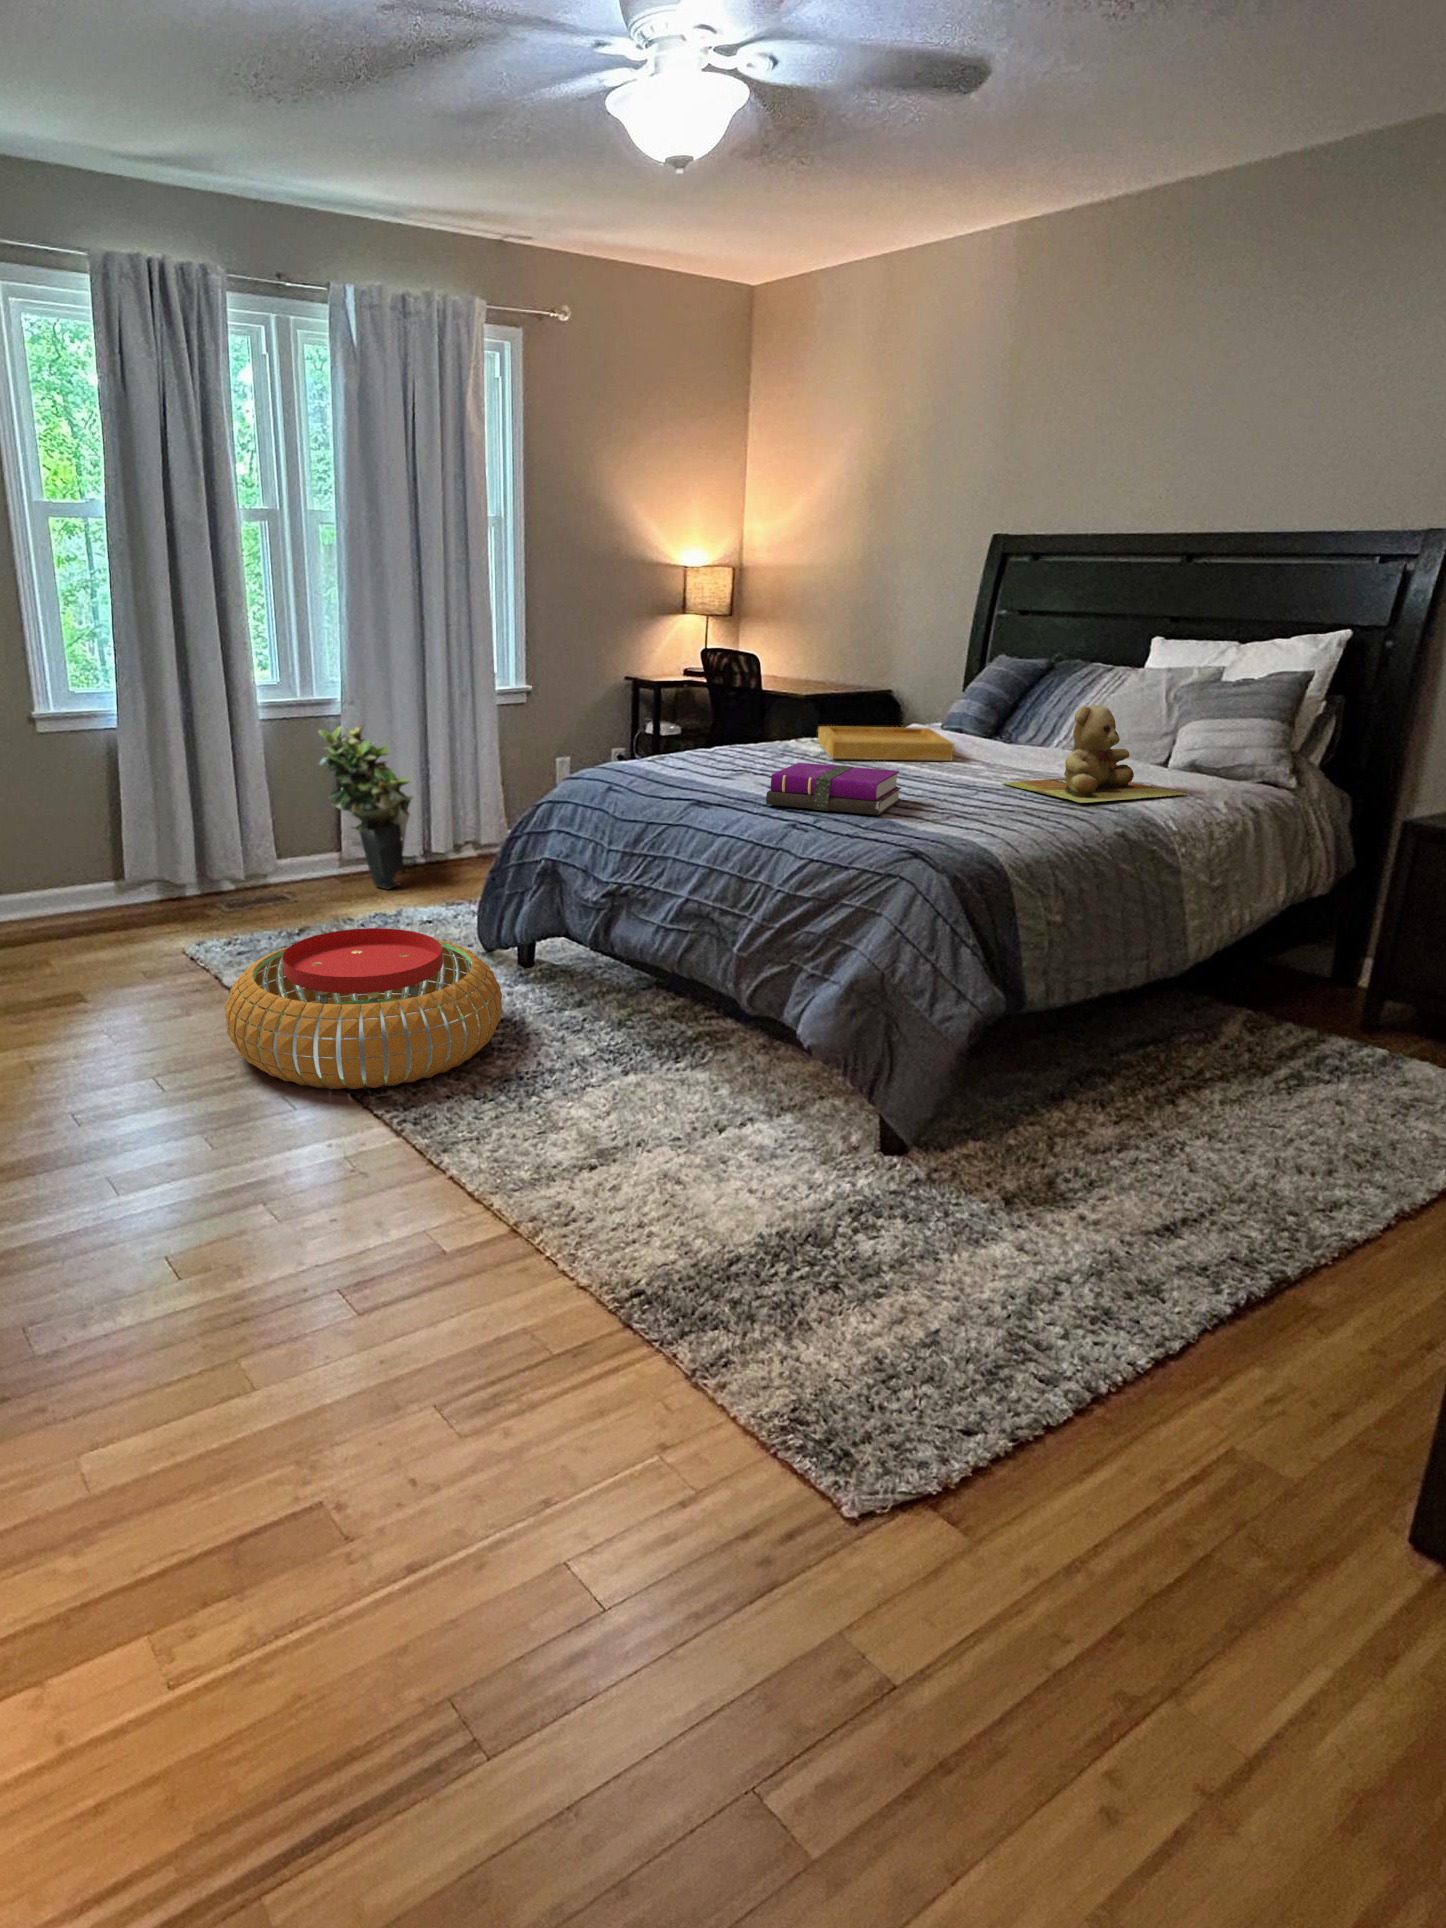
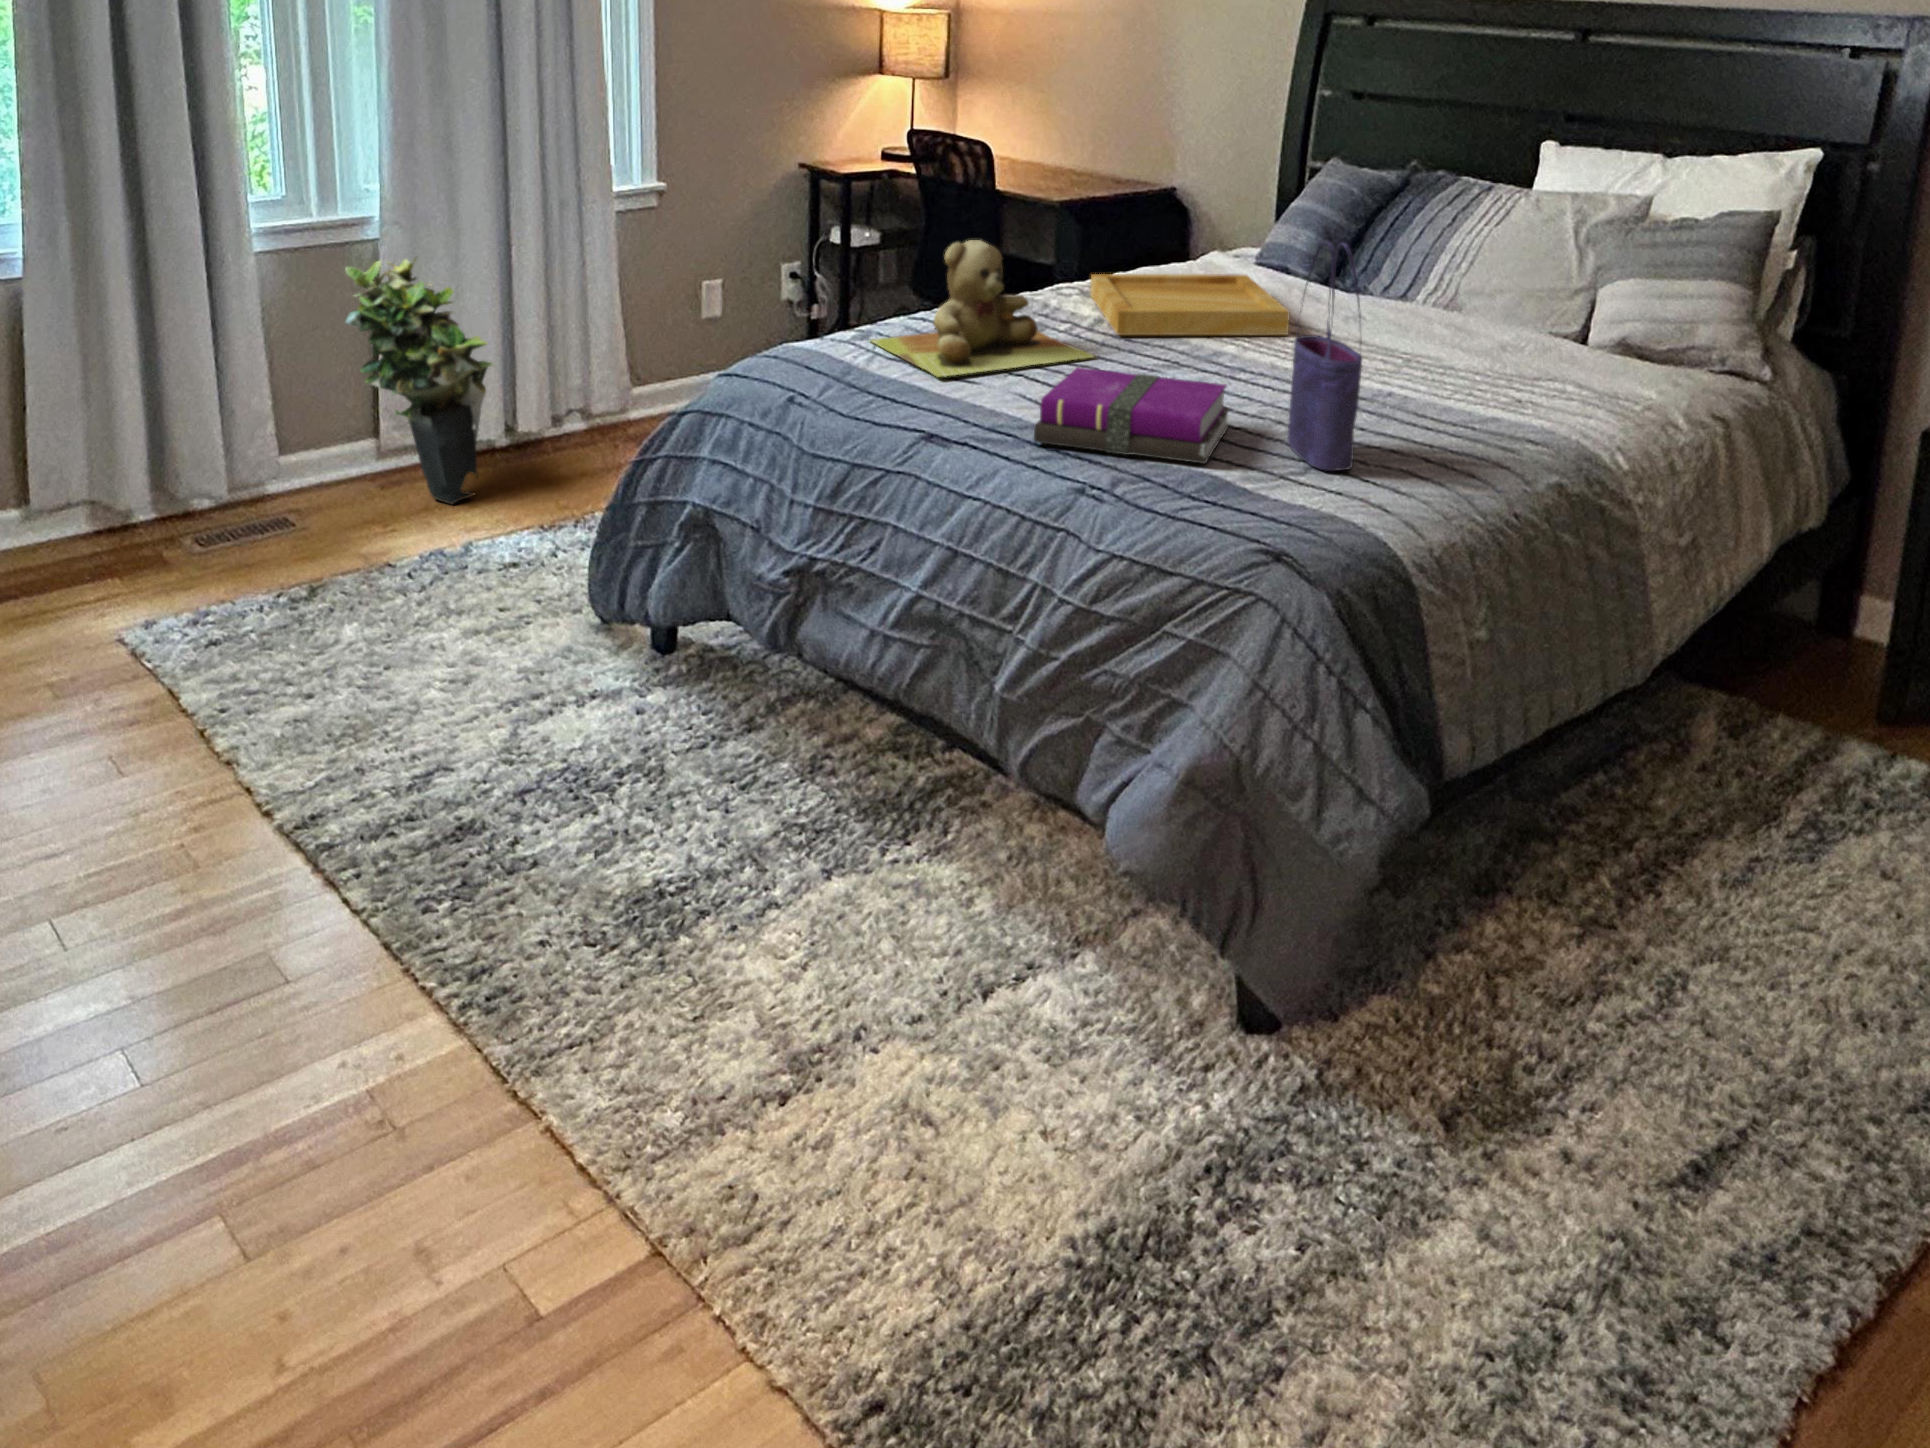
tote bag: none [938,664,988,820] -> present [1287,242,1362,471]
teddy bear: present [1003,705,1186,803] -> present [871,240,1095,377]
pouf: present [225,928,502,1089] -> none [170,633,631,936]

